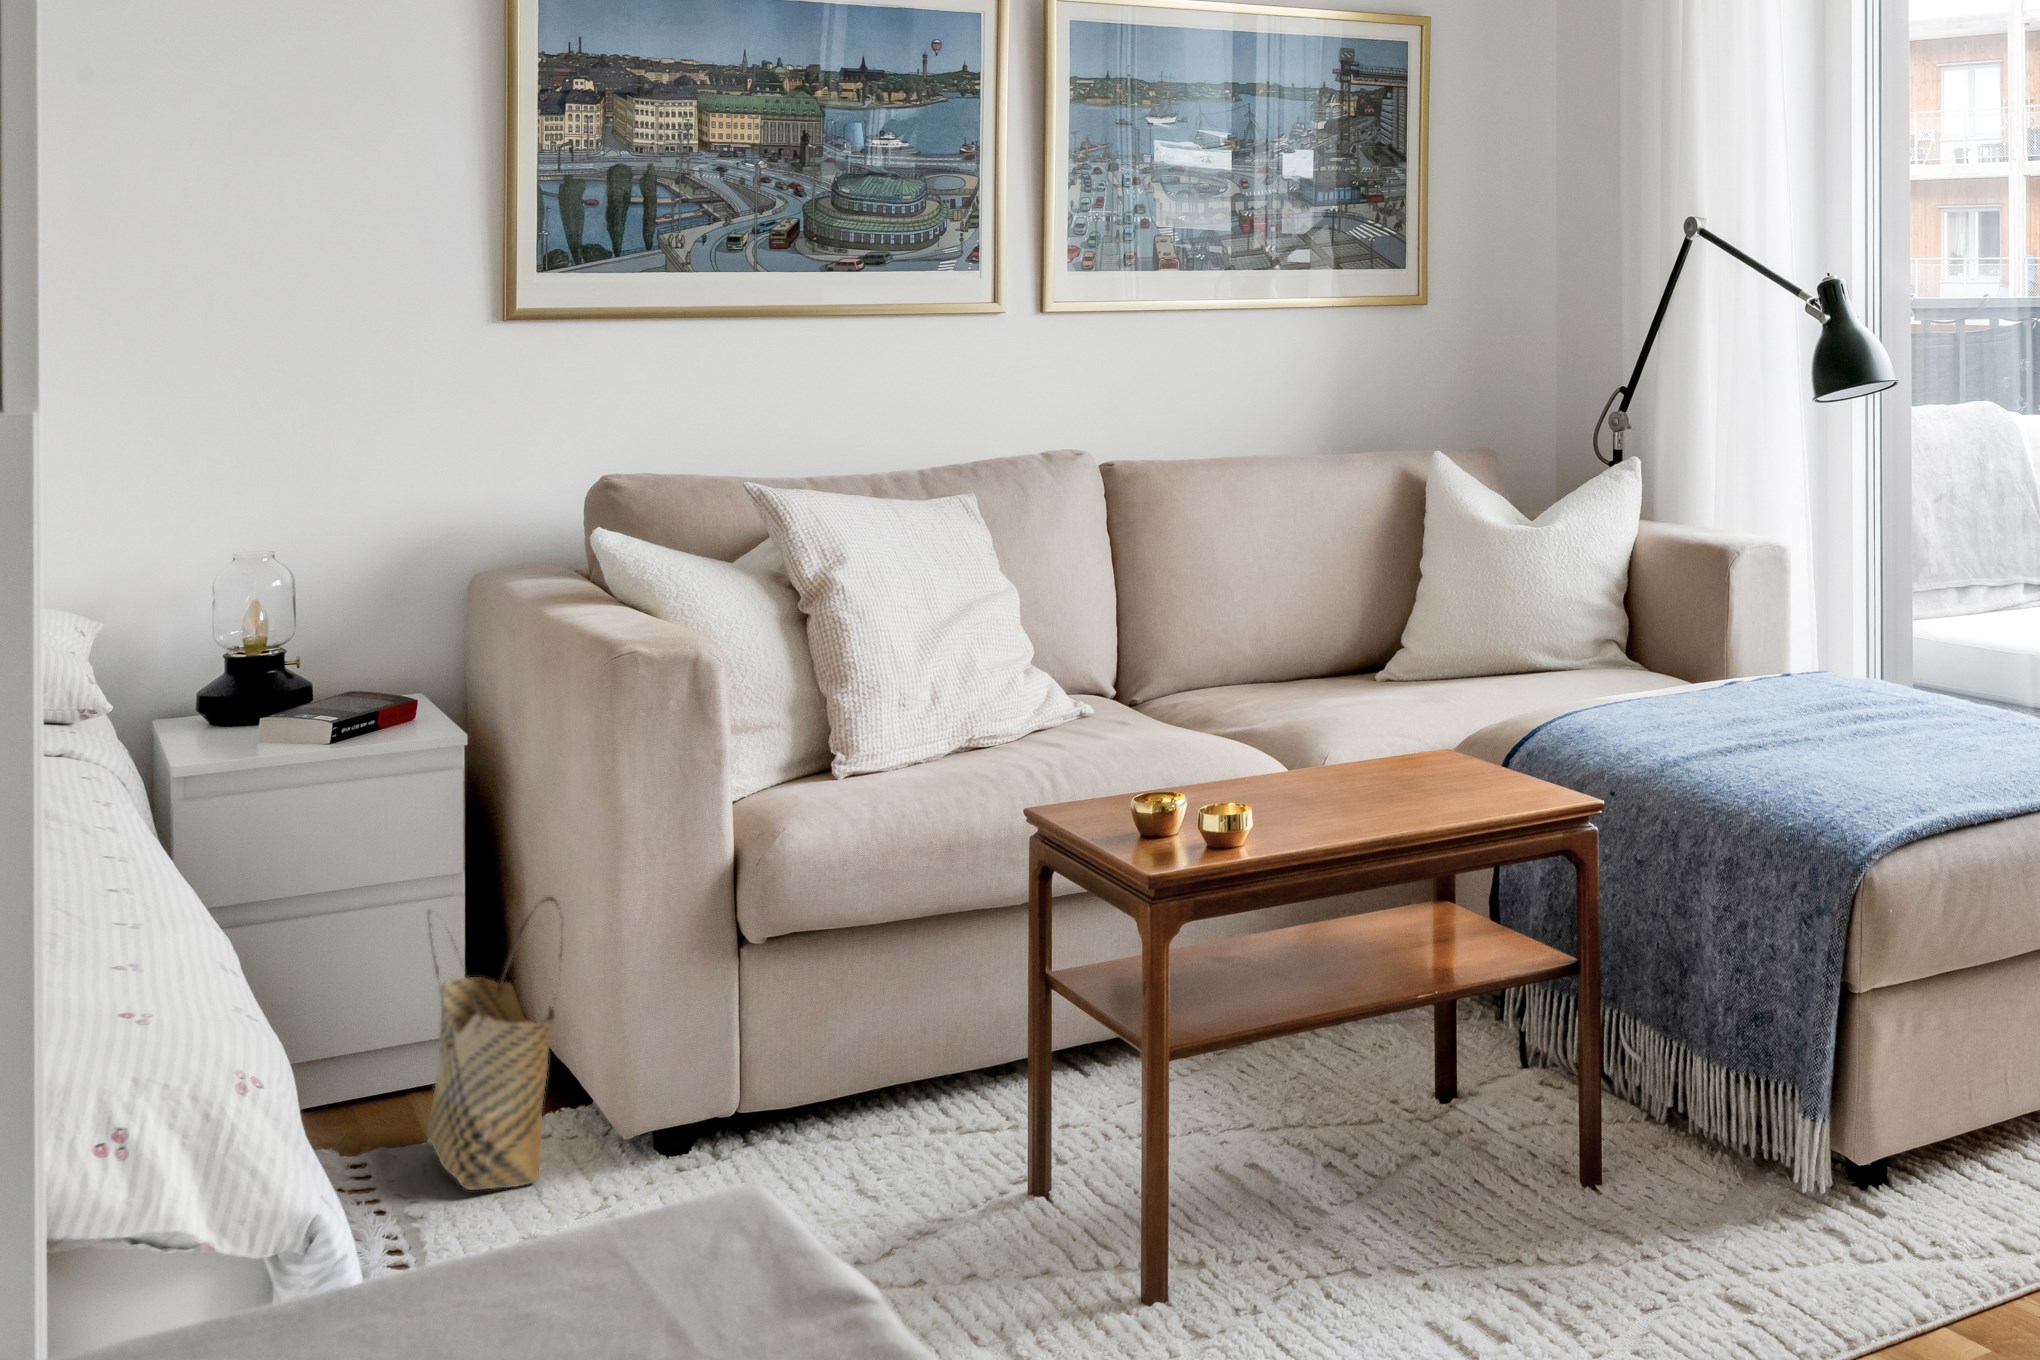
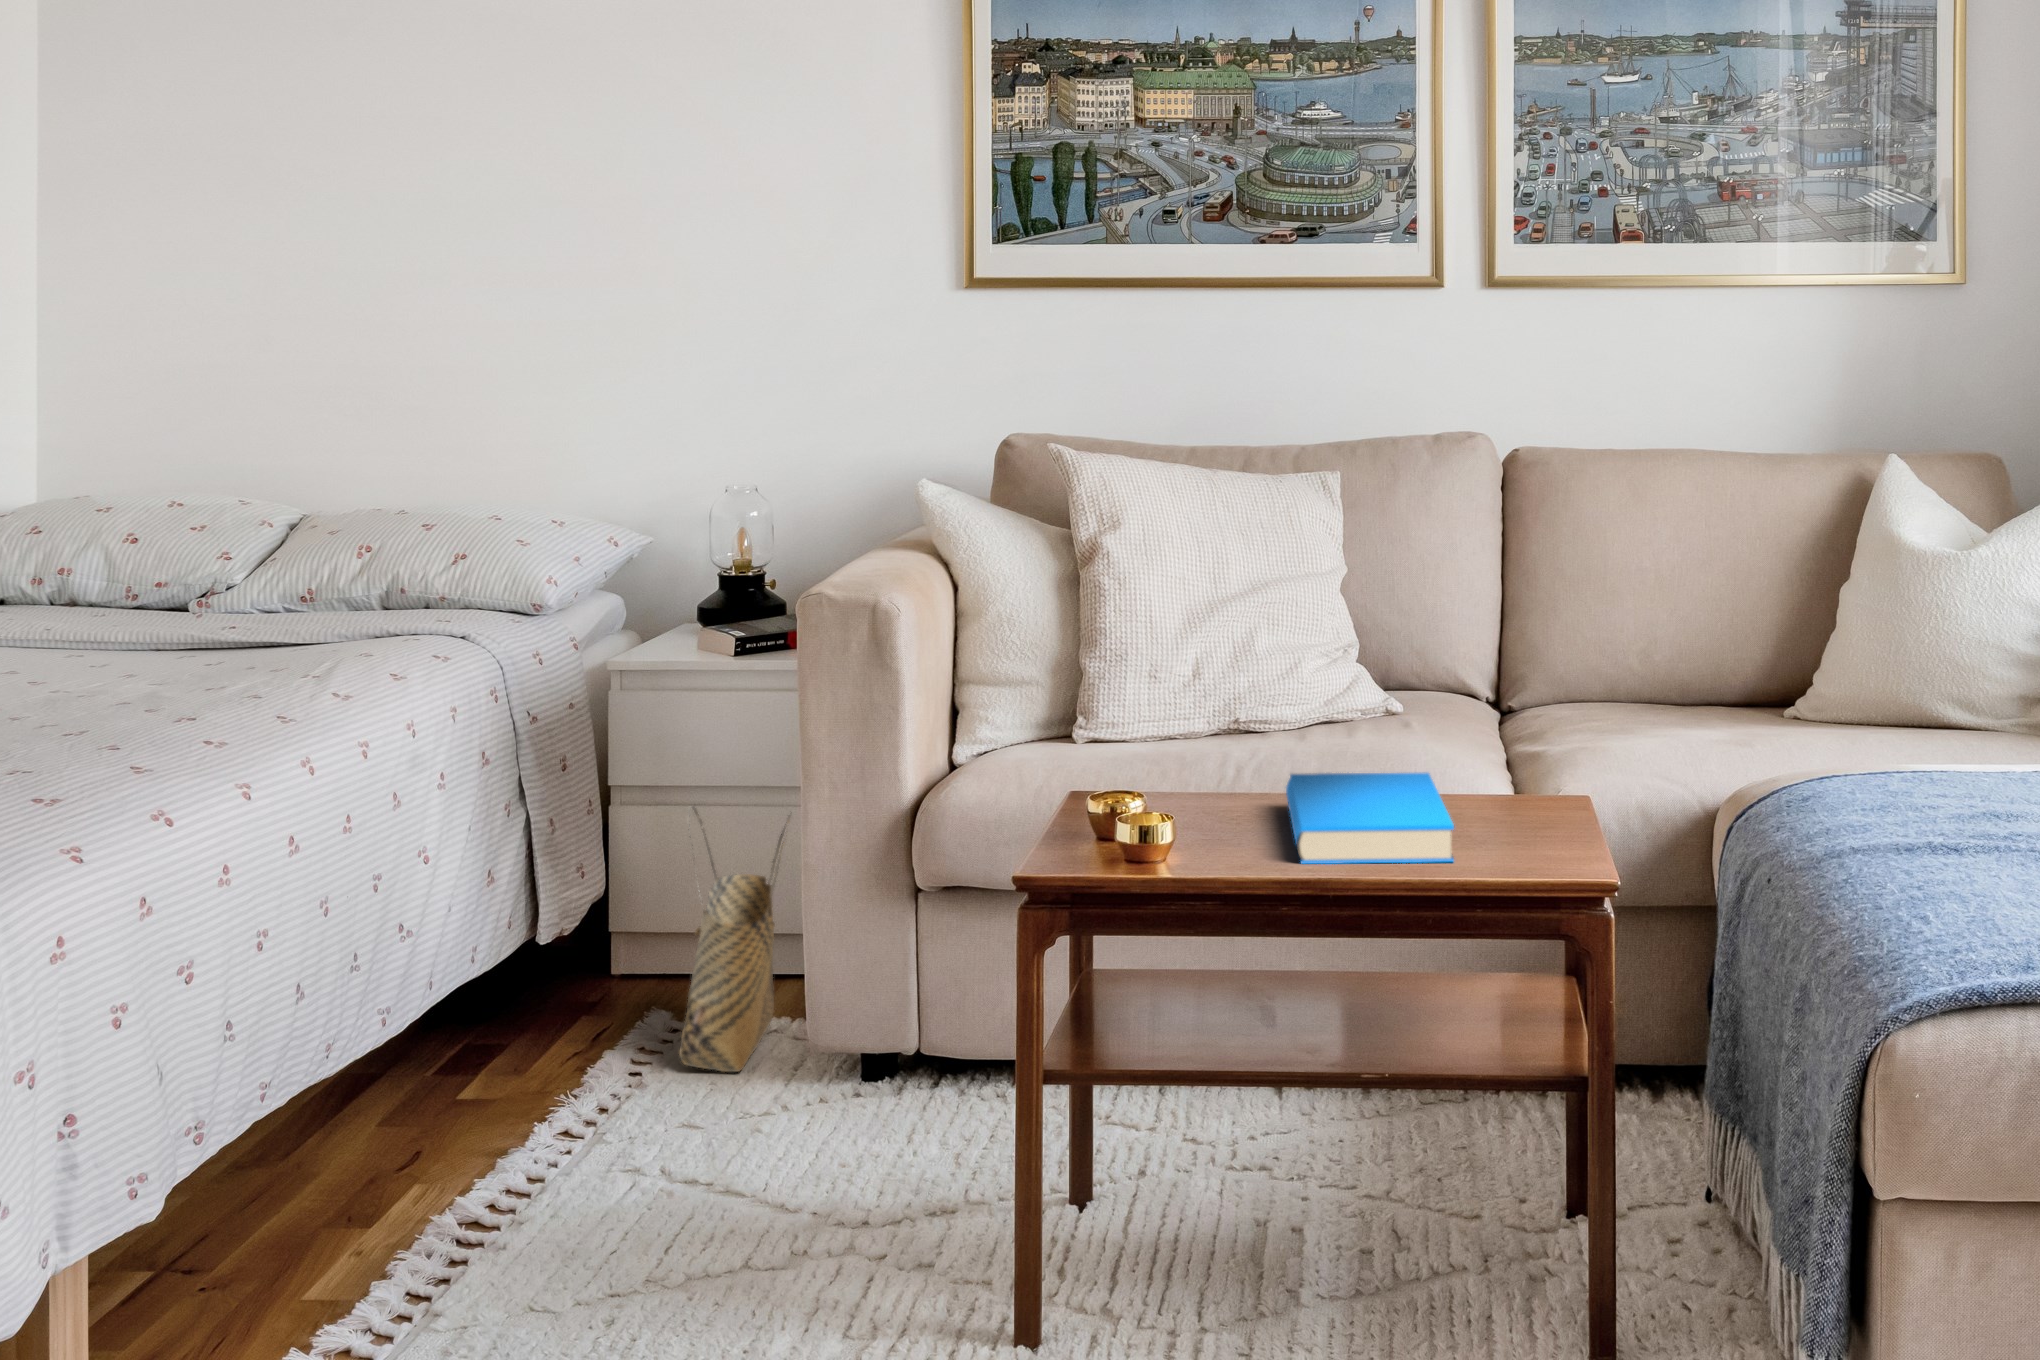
book: none [1262,742,1478,824] -> present [1286,773,1454,864]

